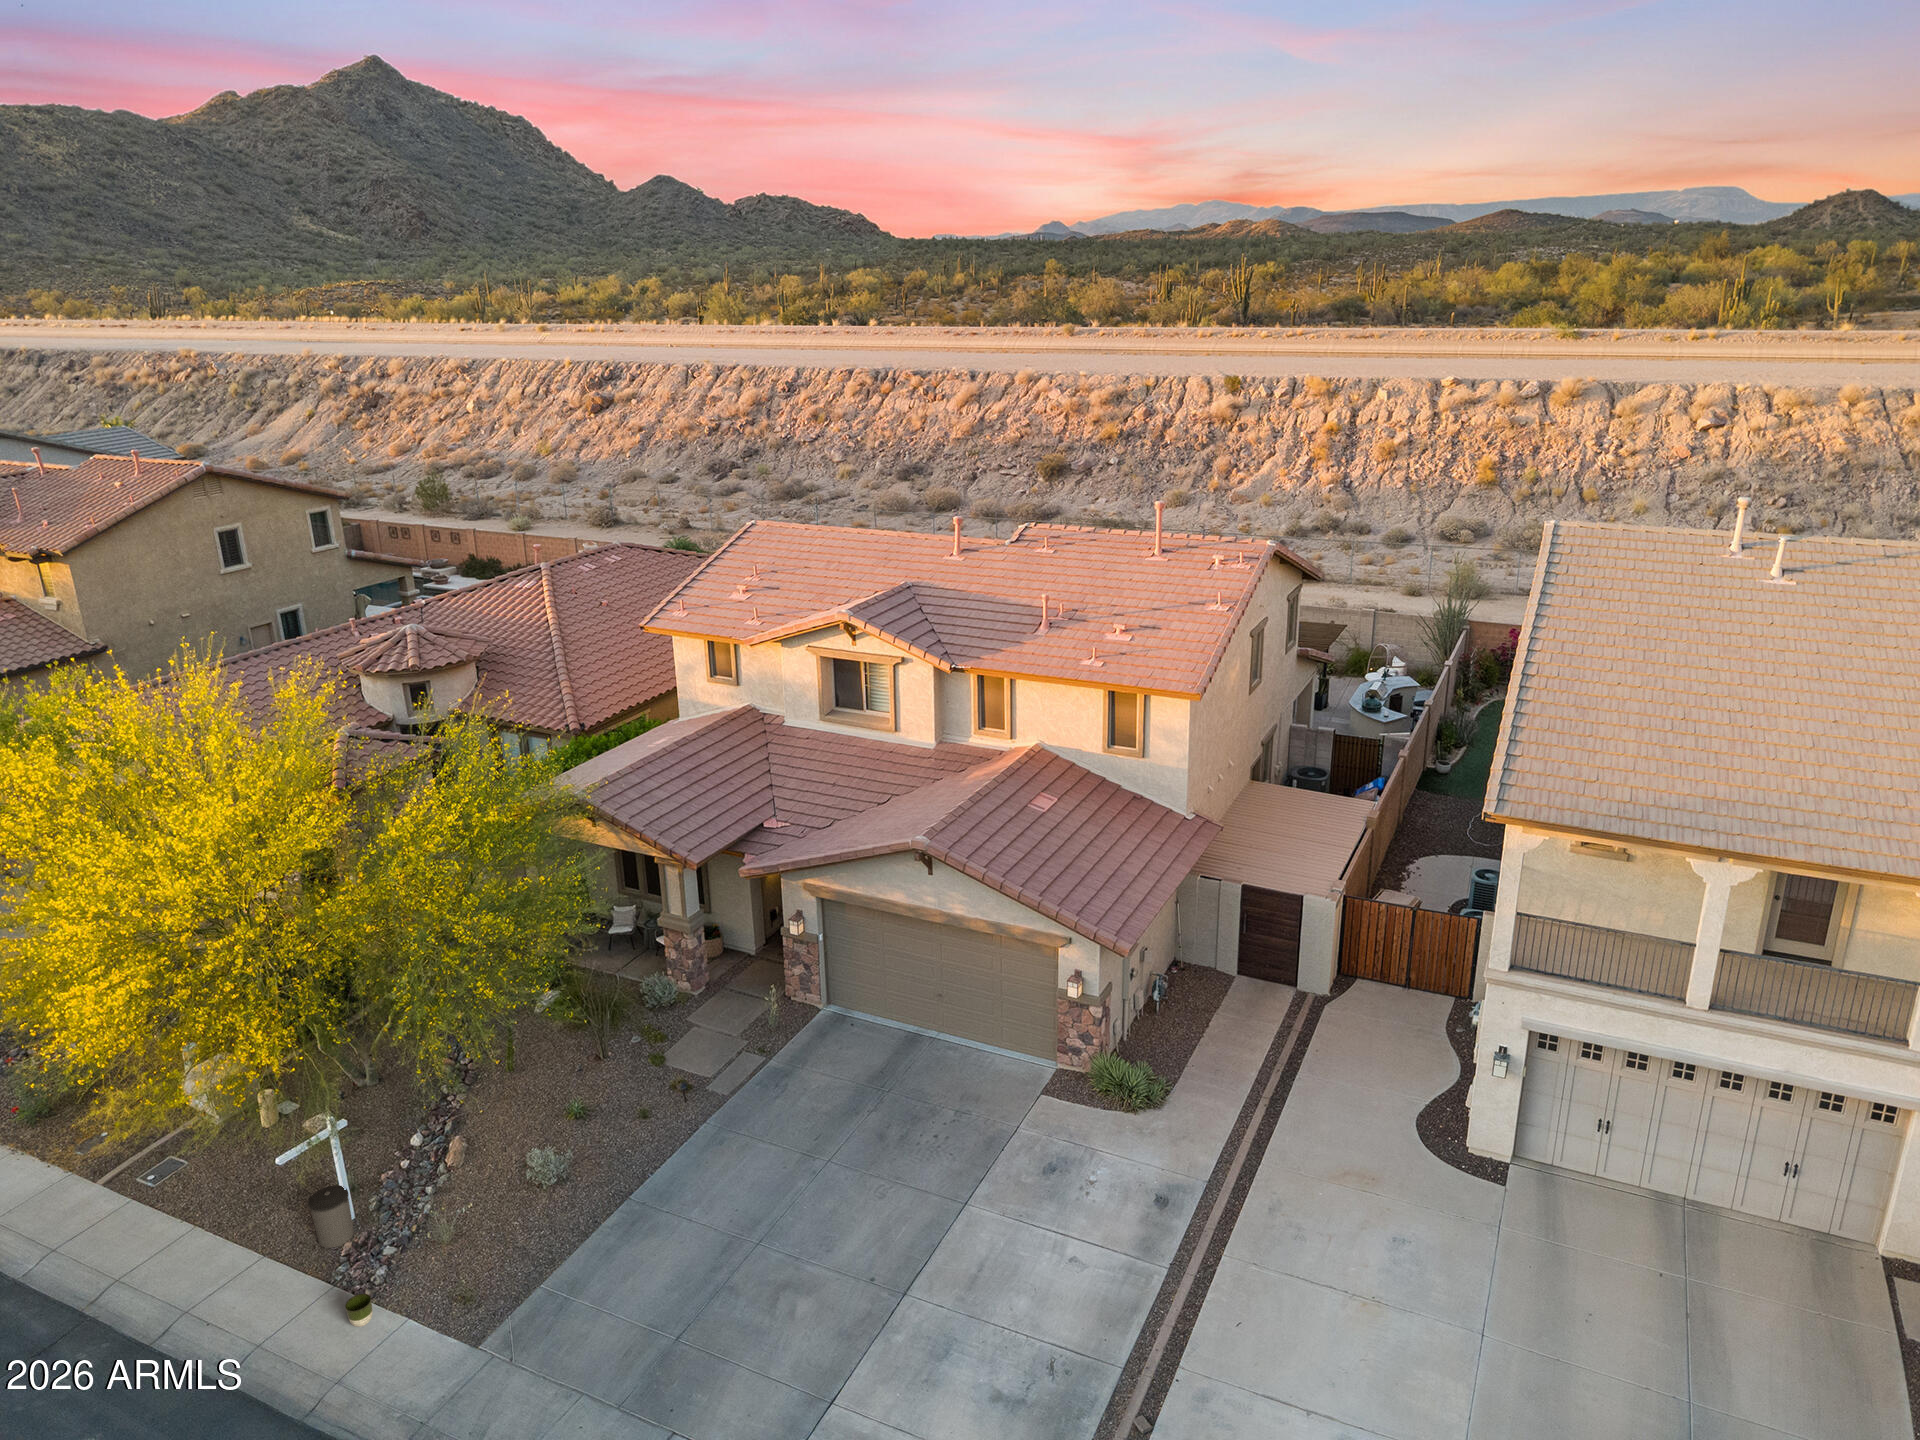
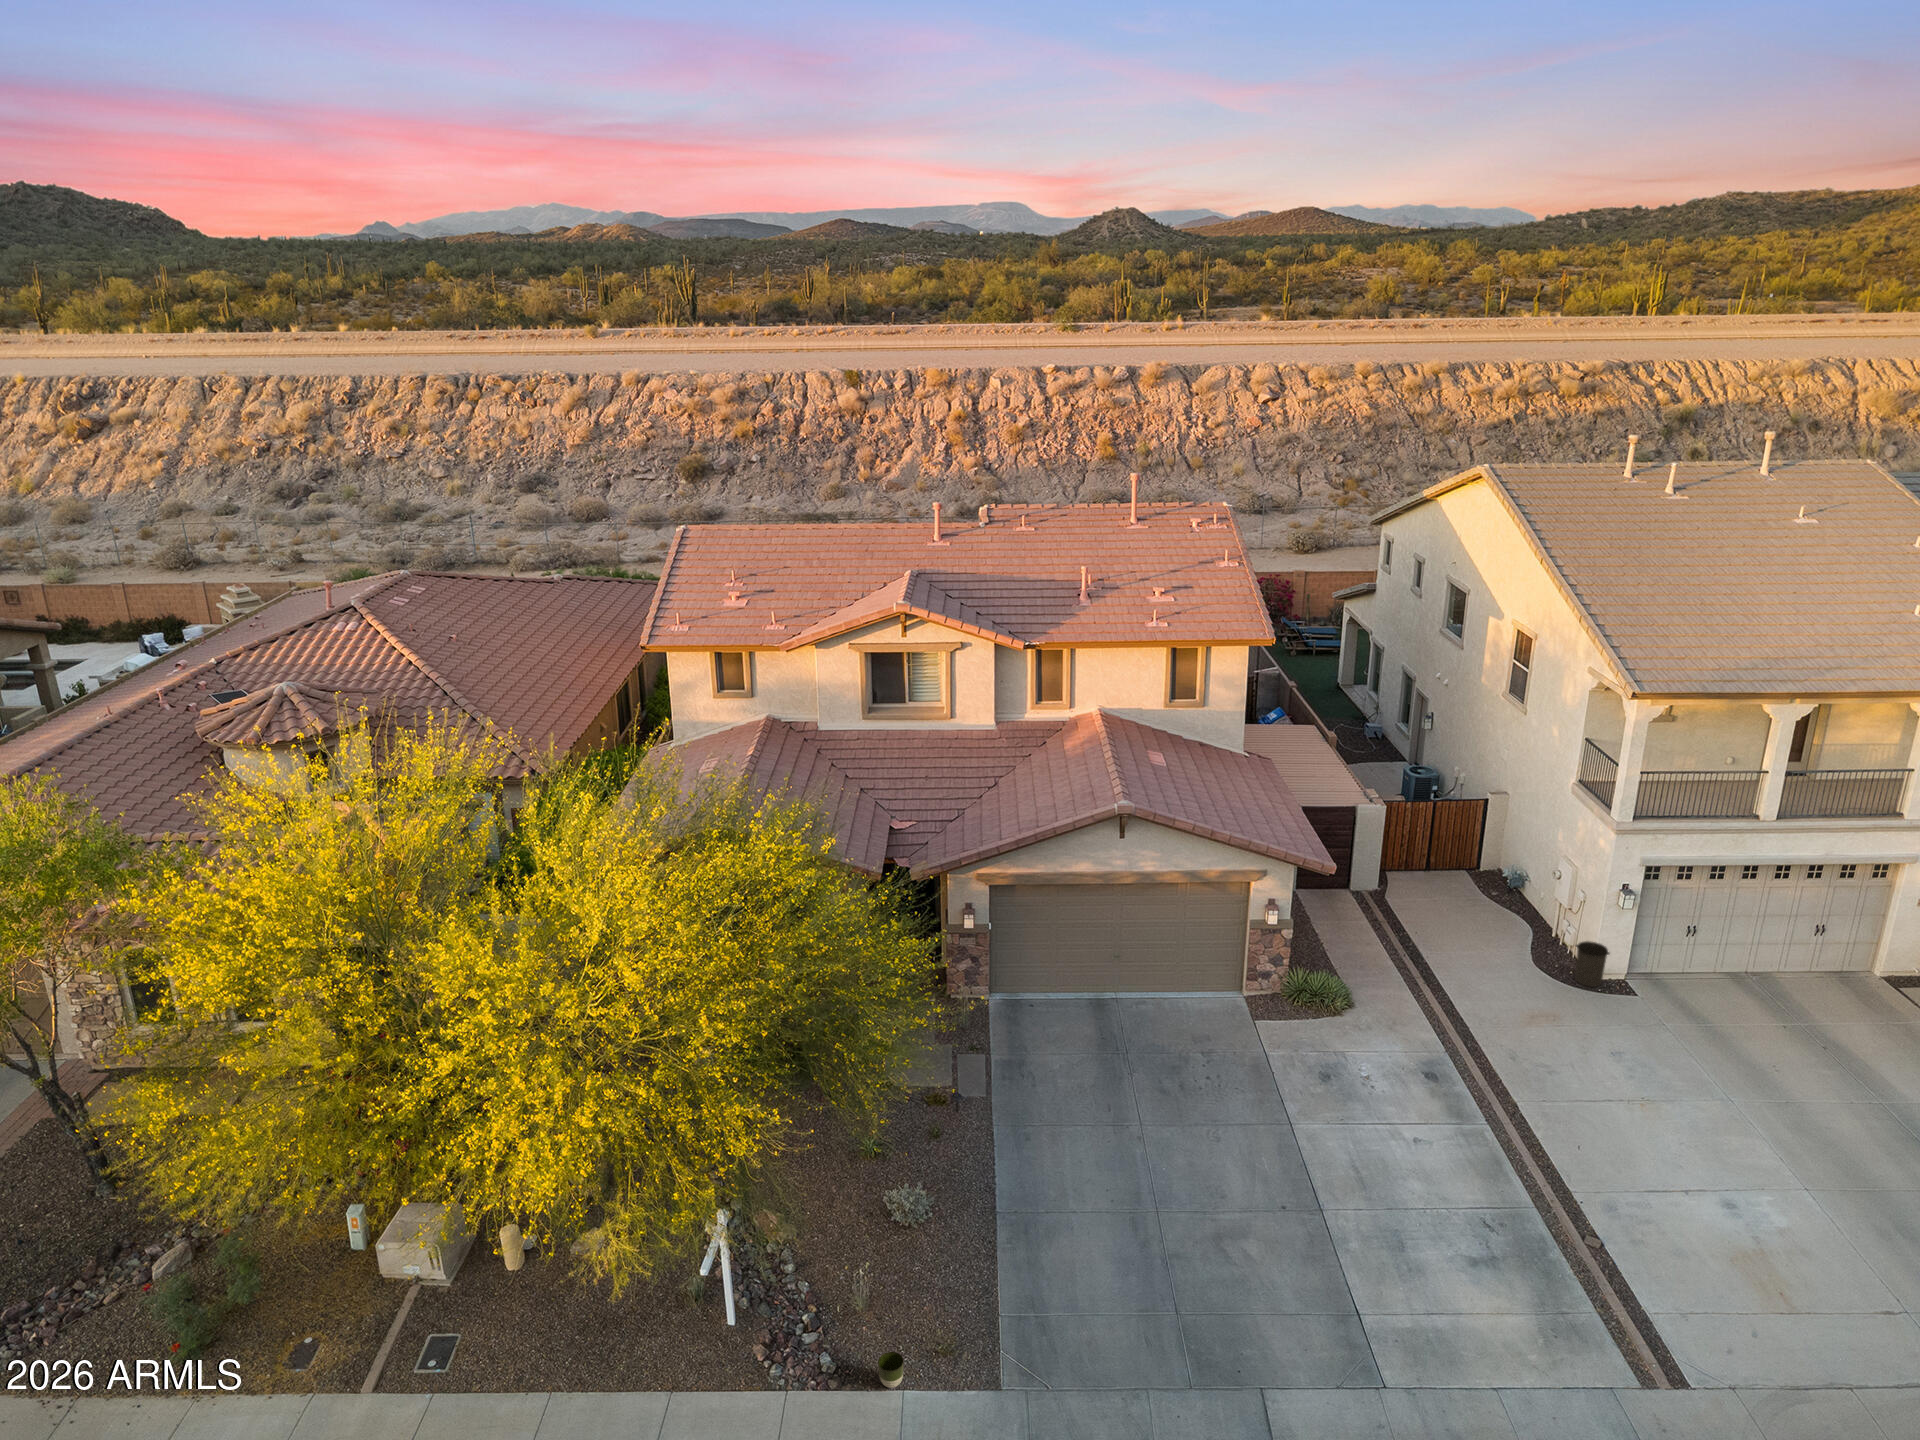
trash can: present [308,1185,354,1248] -> present [1575,941,1610,987]

